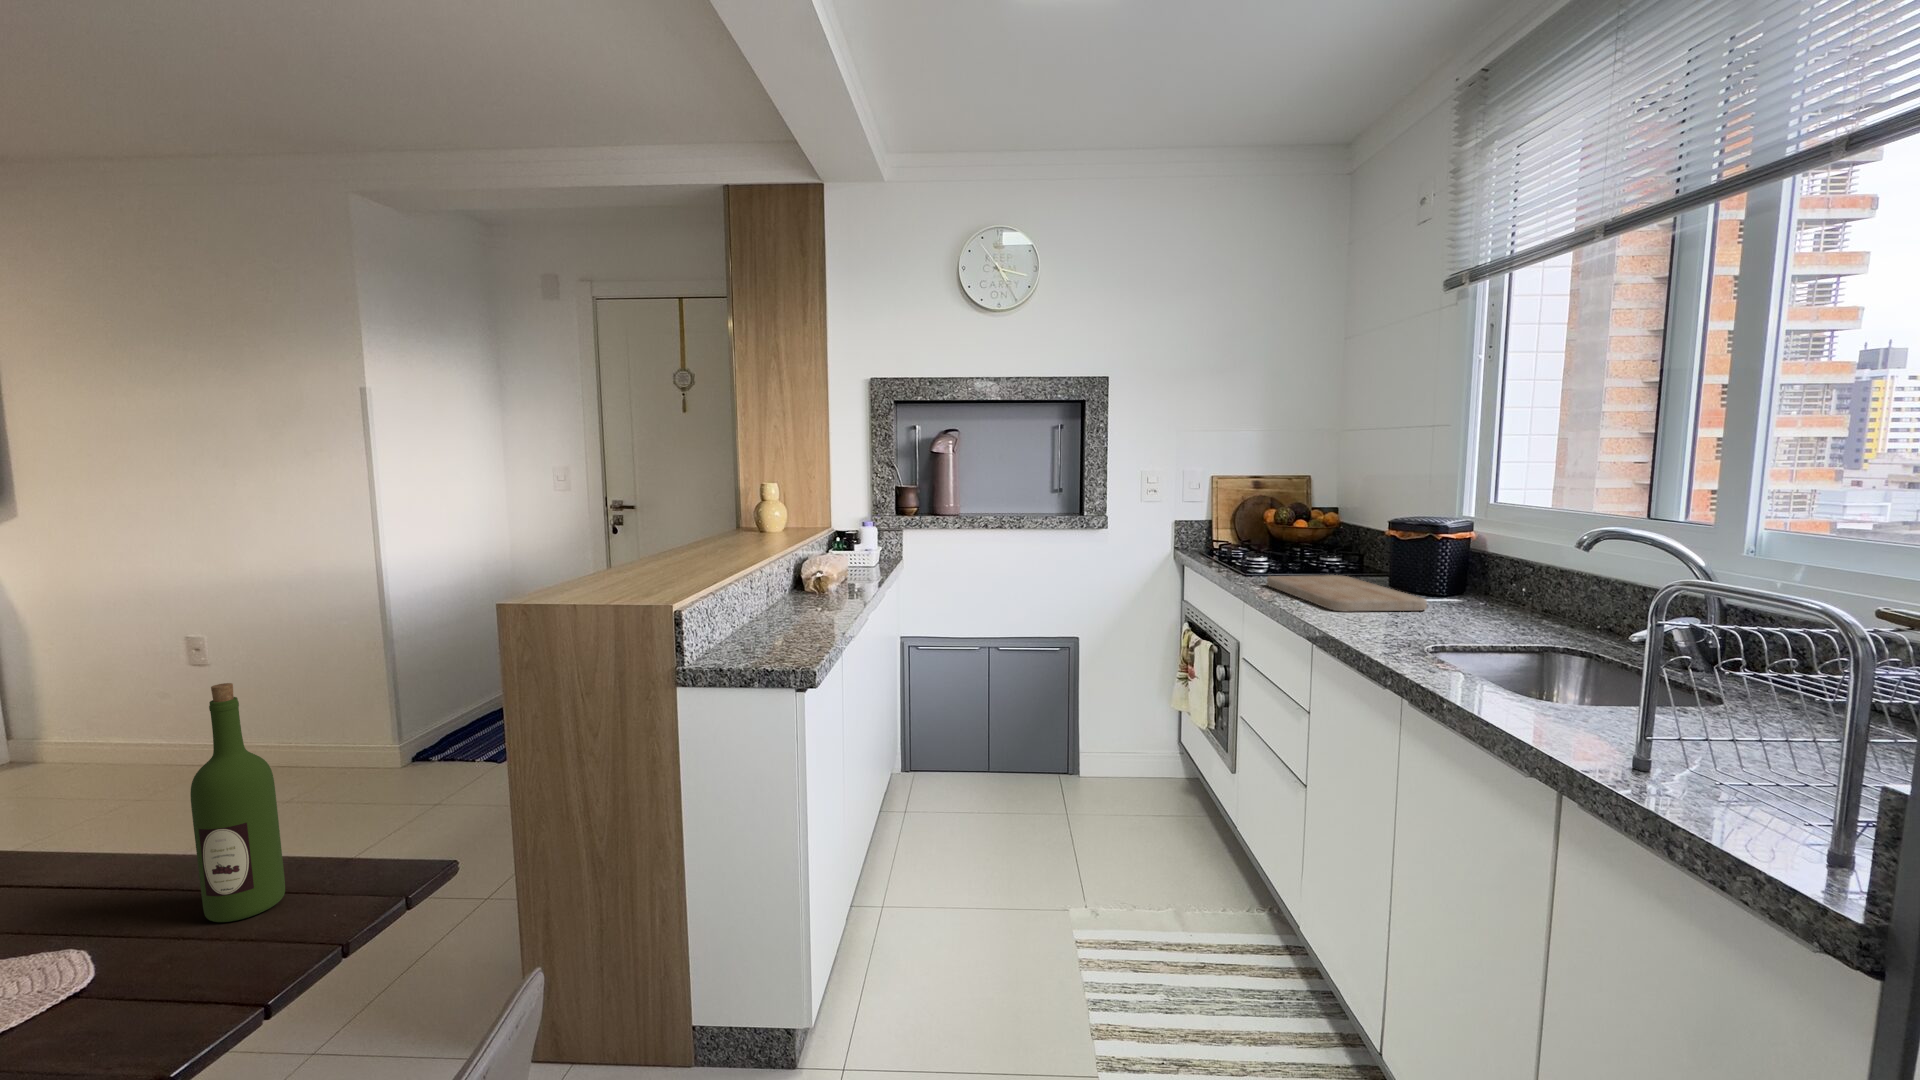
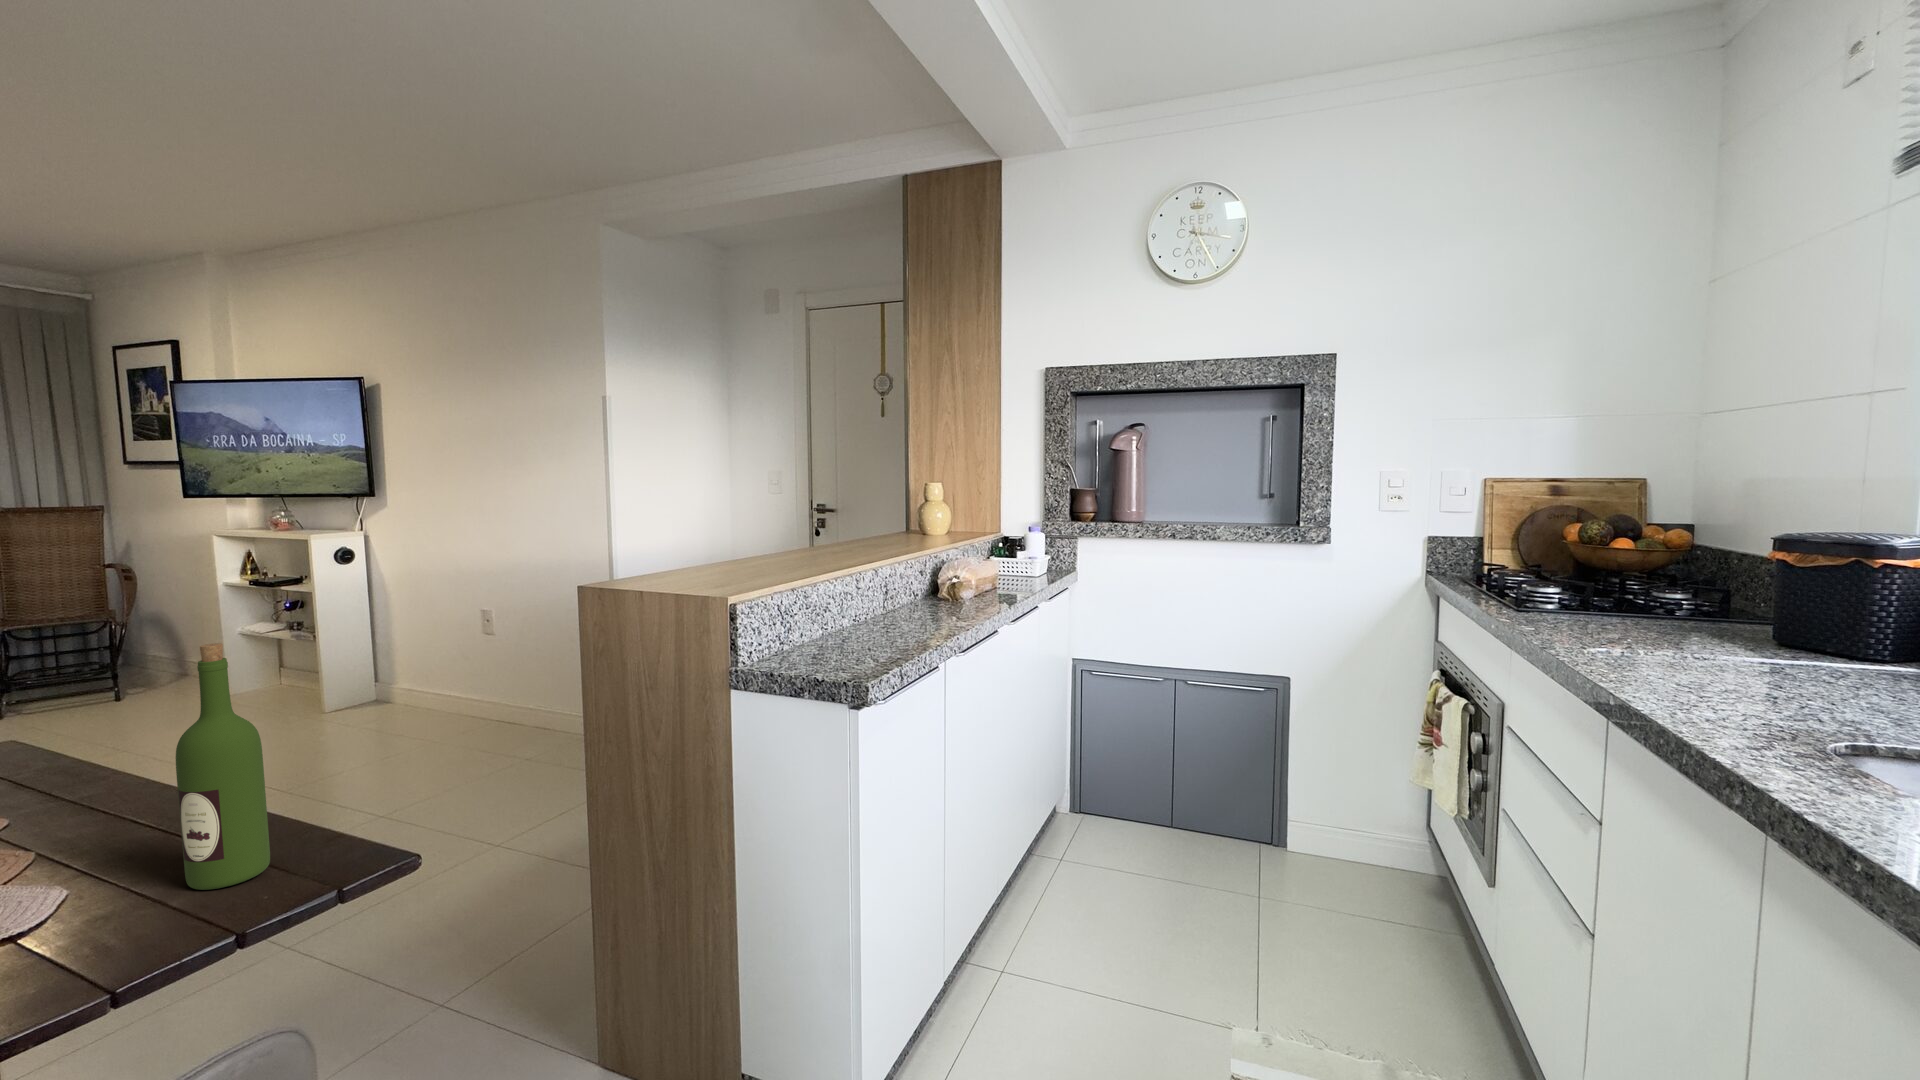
cutting board: present [1267,575,1427,612] -> none [1551,614,1841,681]

